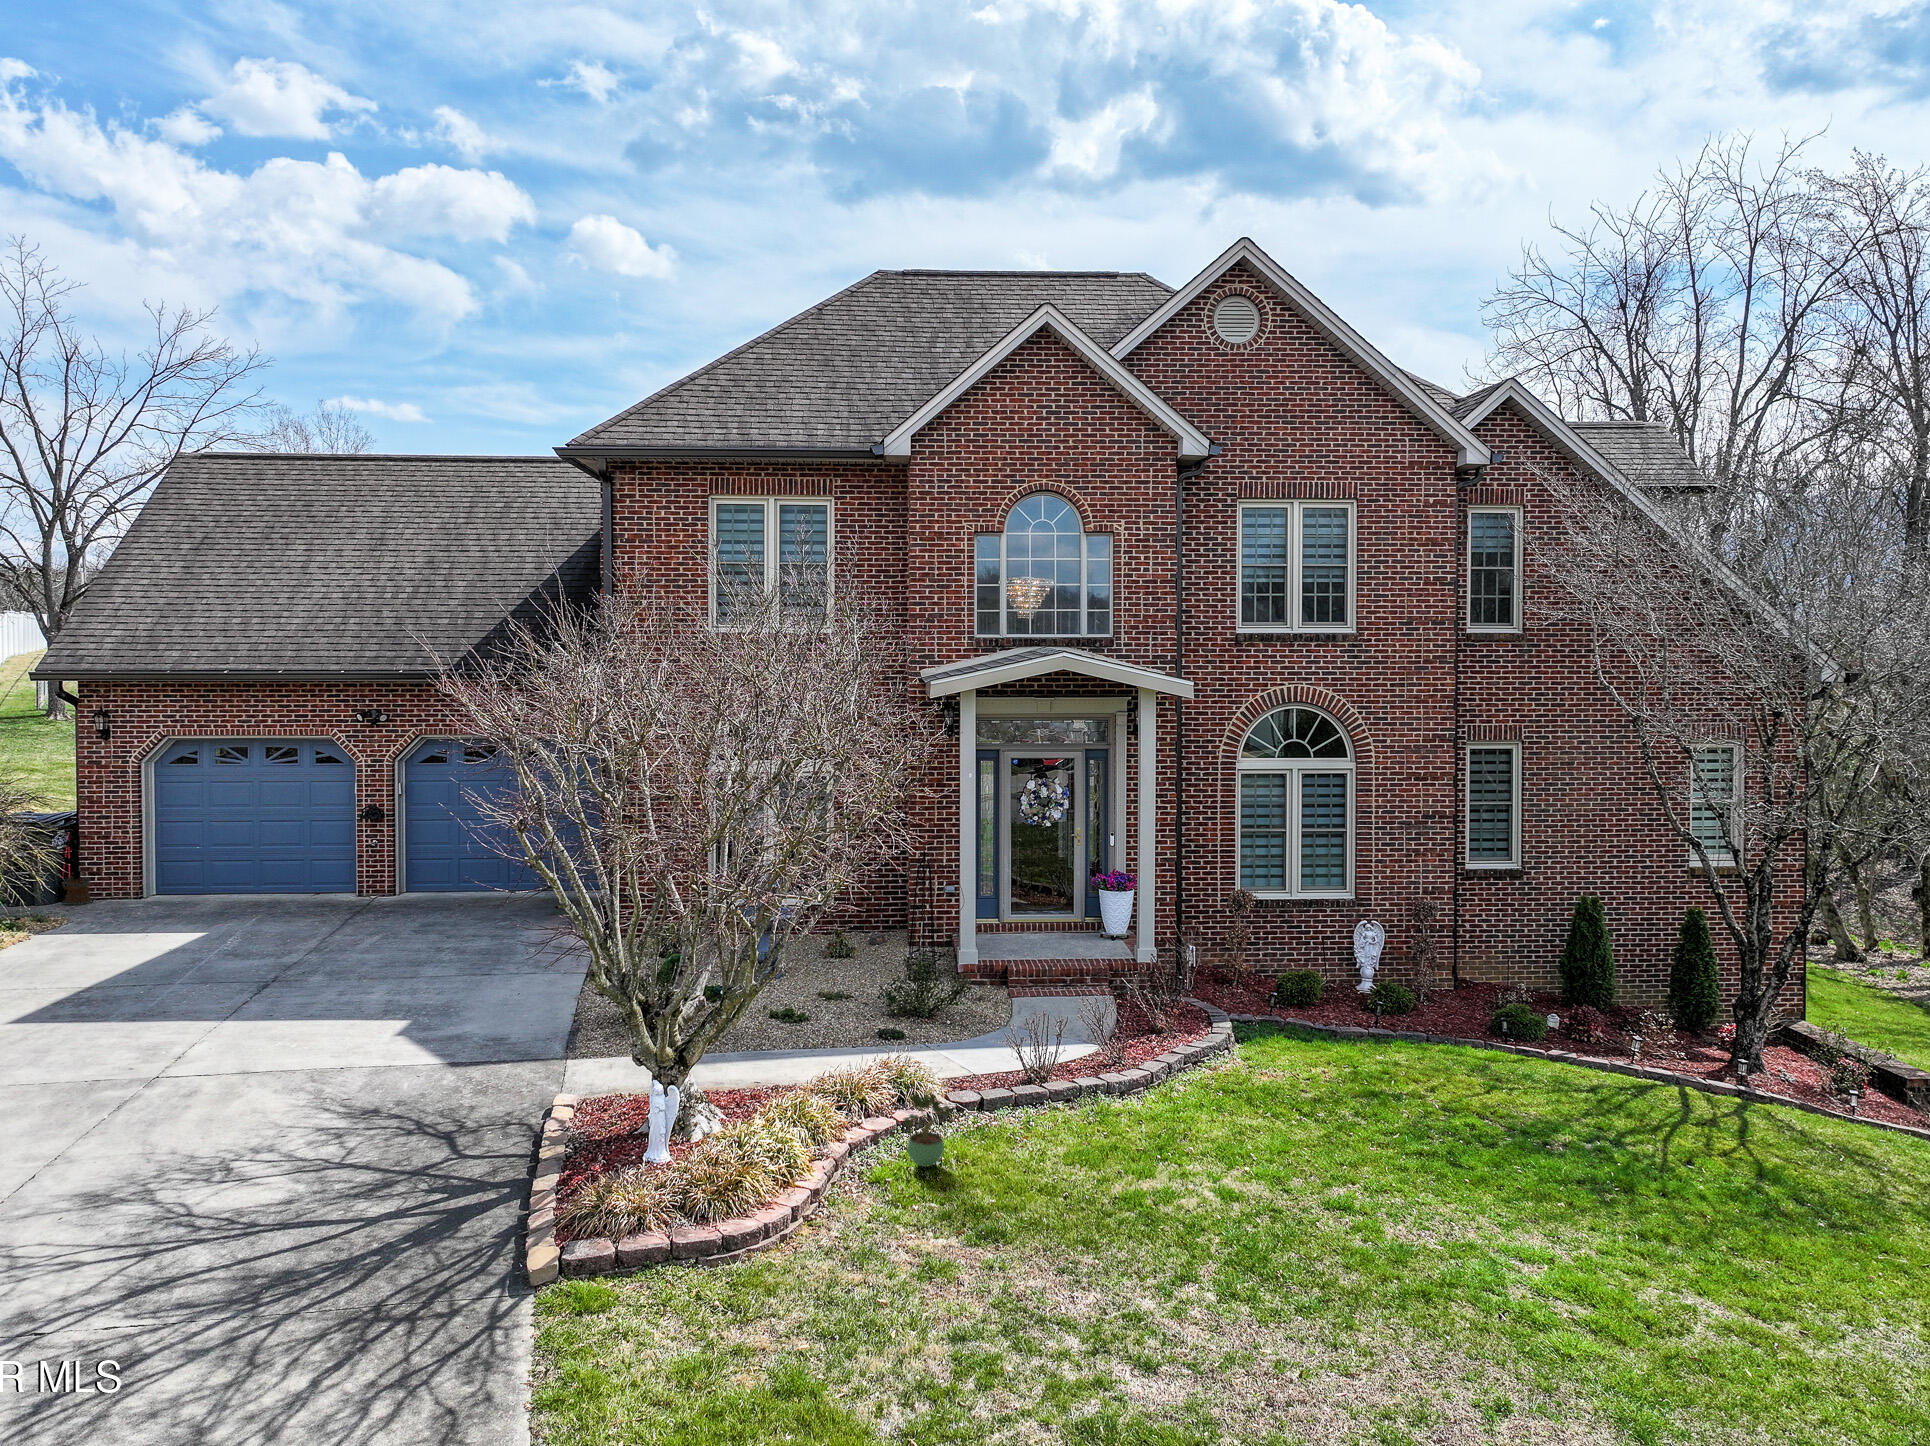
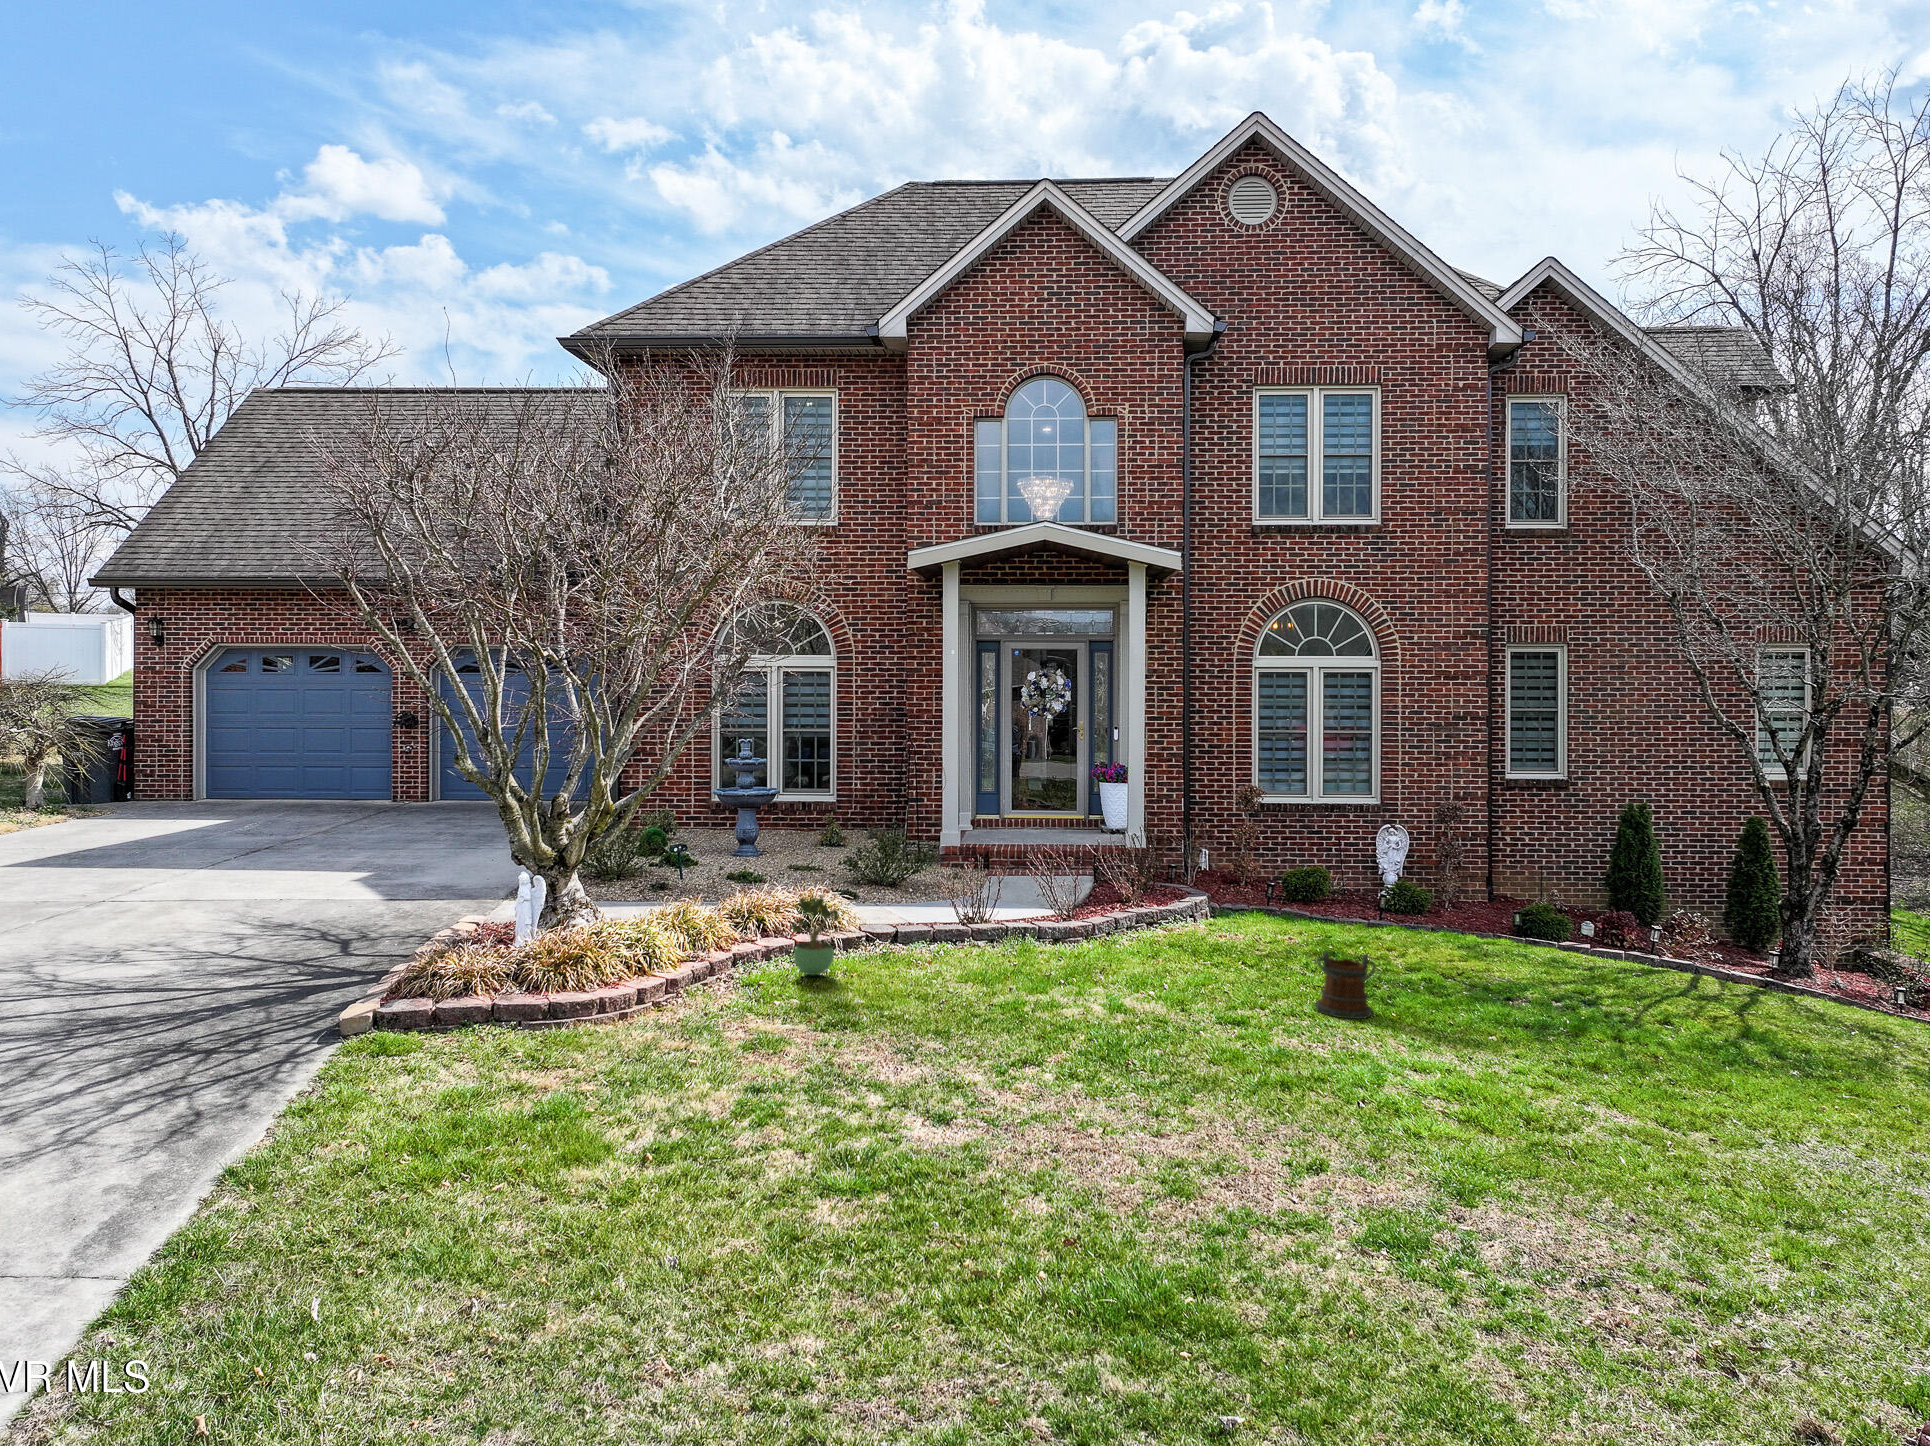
bucket: present [63,876,93,905] -> present [1315,951,1376,1019]

